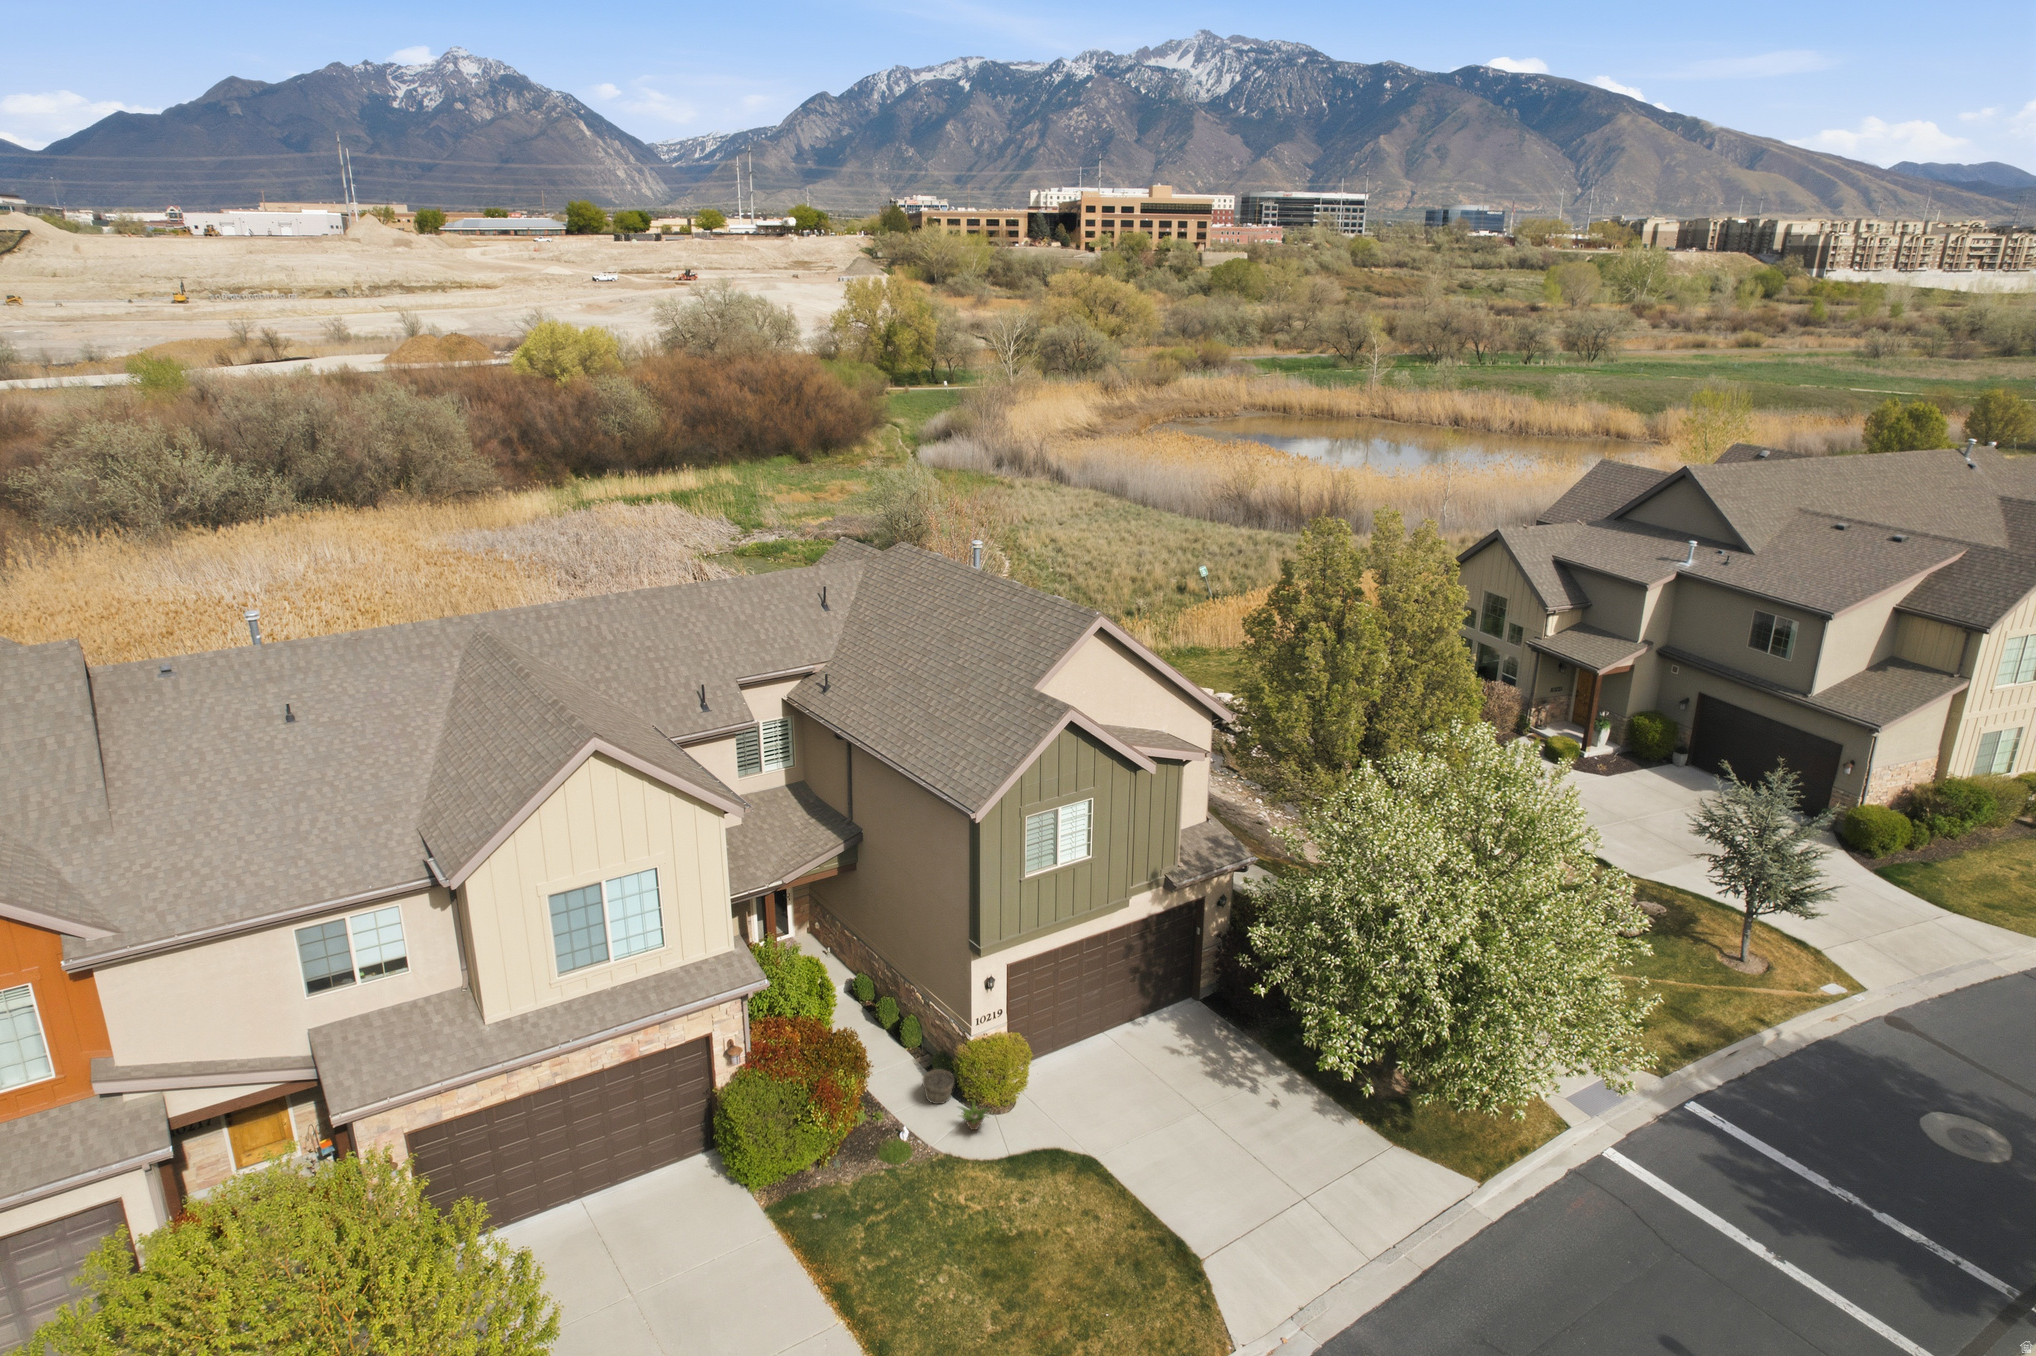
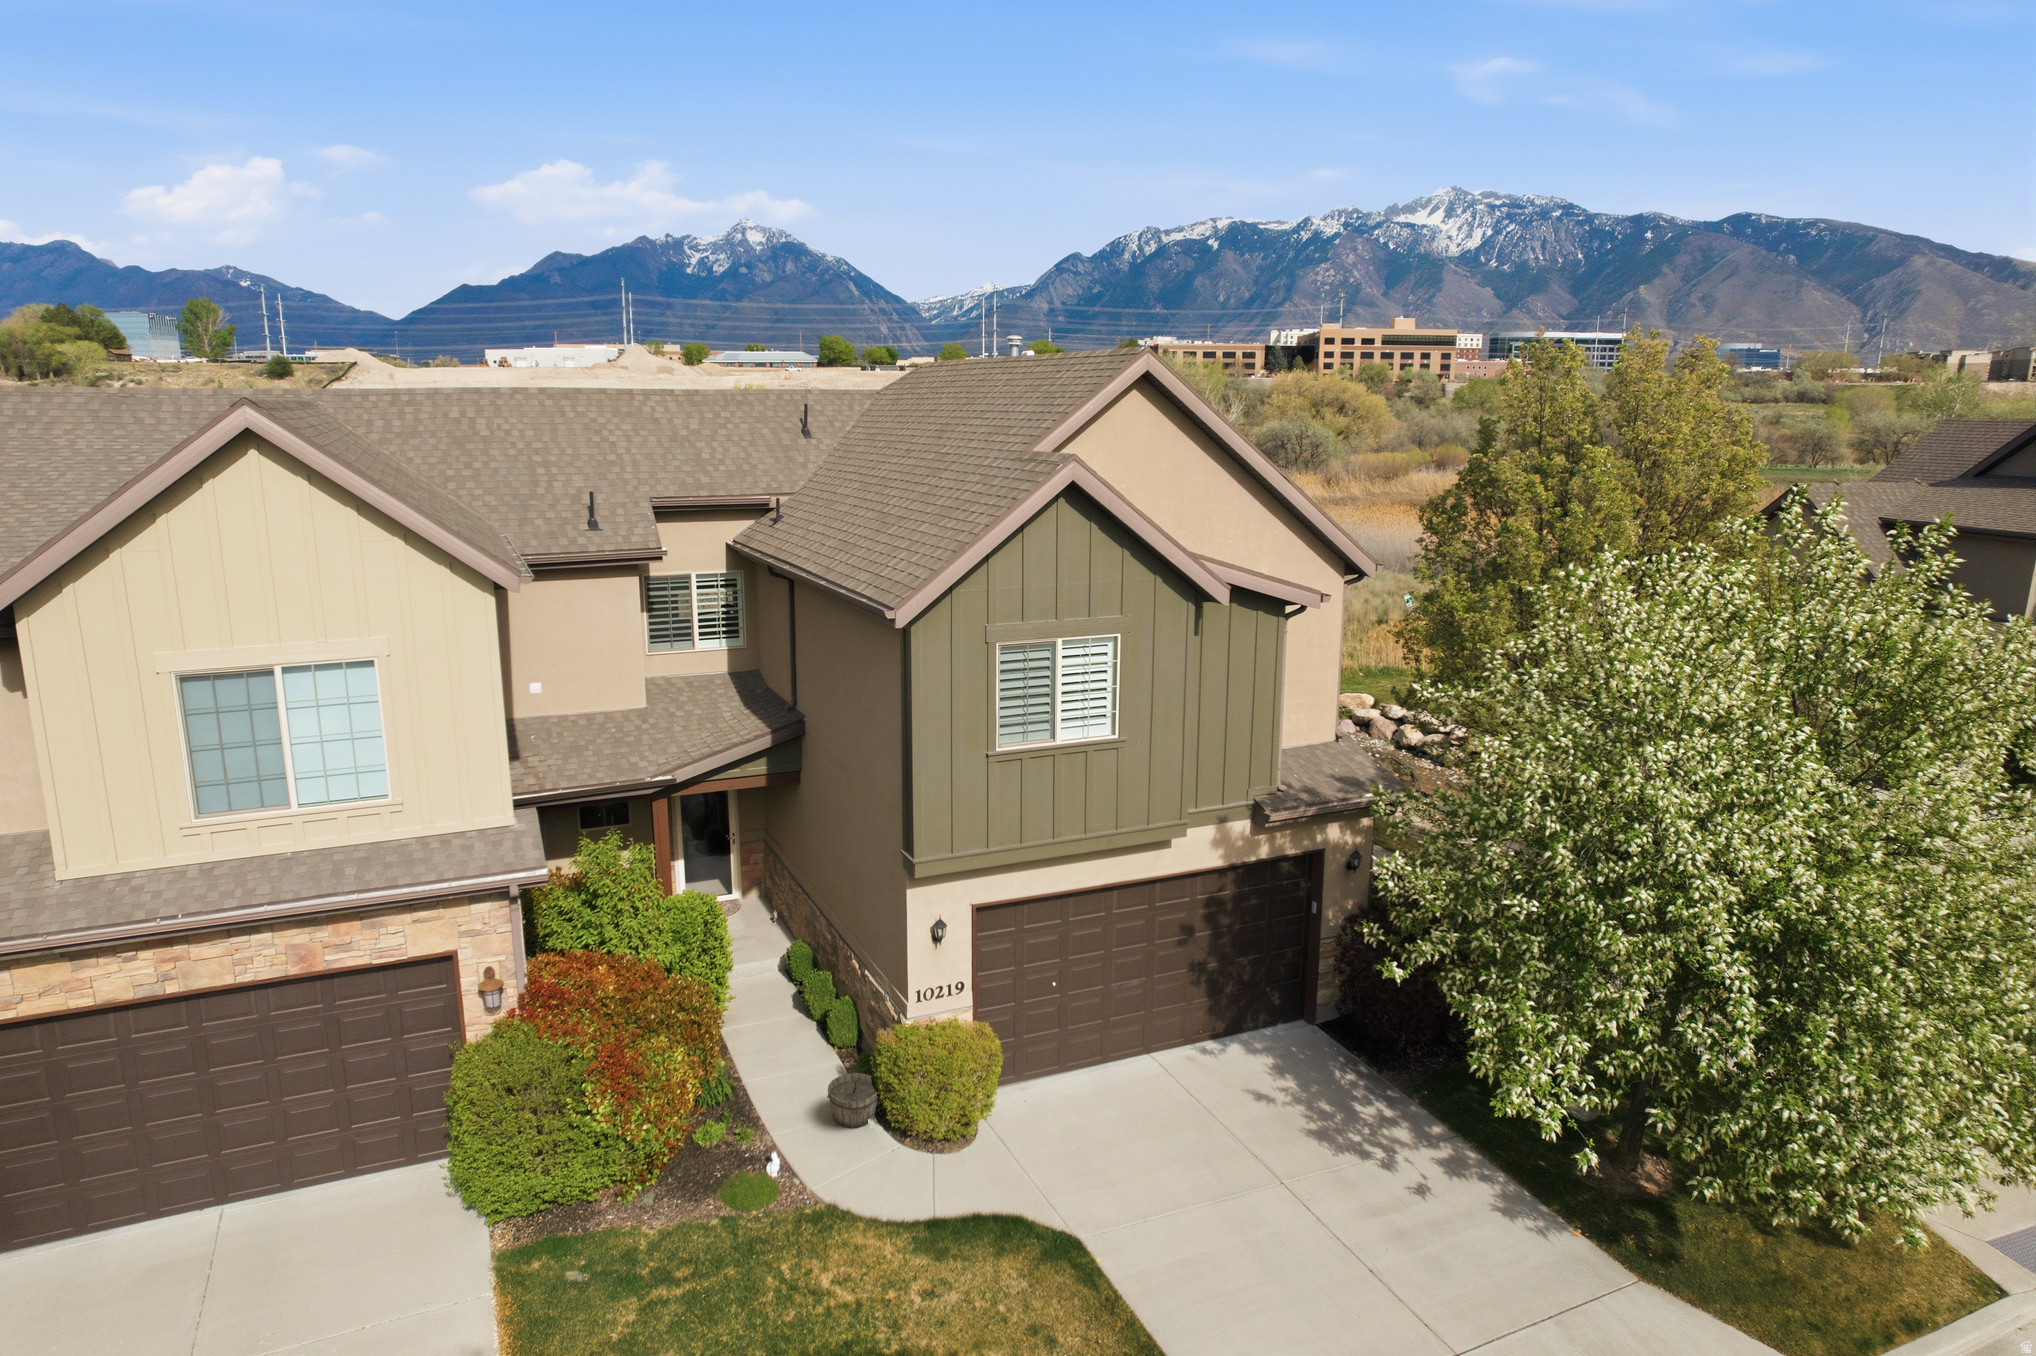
decorative plant: present [960,1102,989,1130] -> none [862,1125,923,1172]

